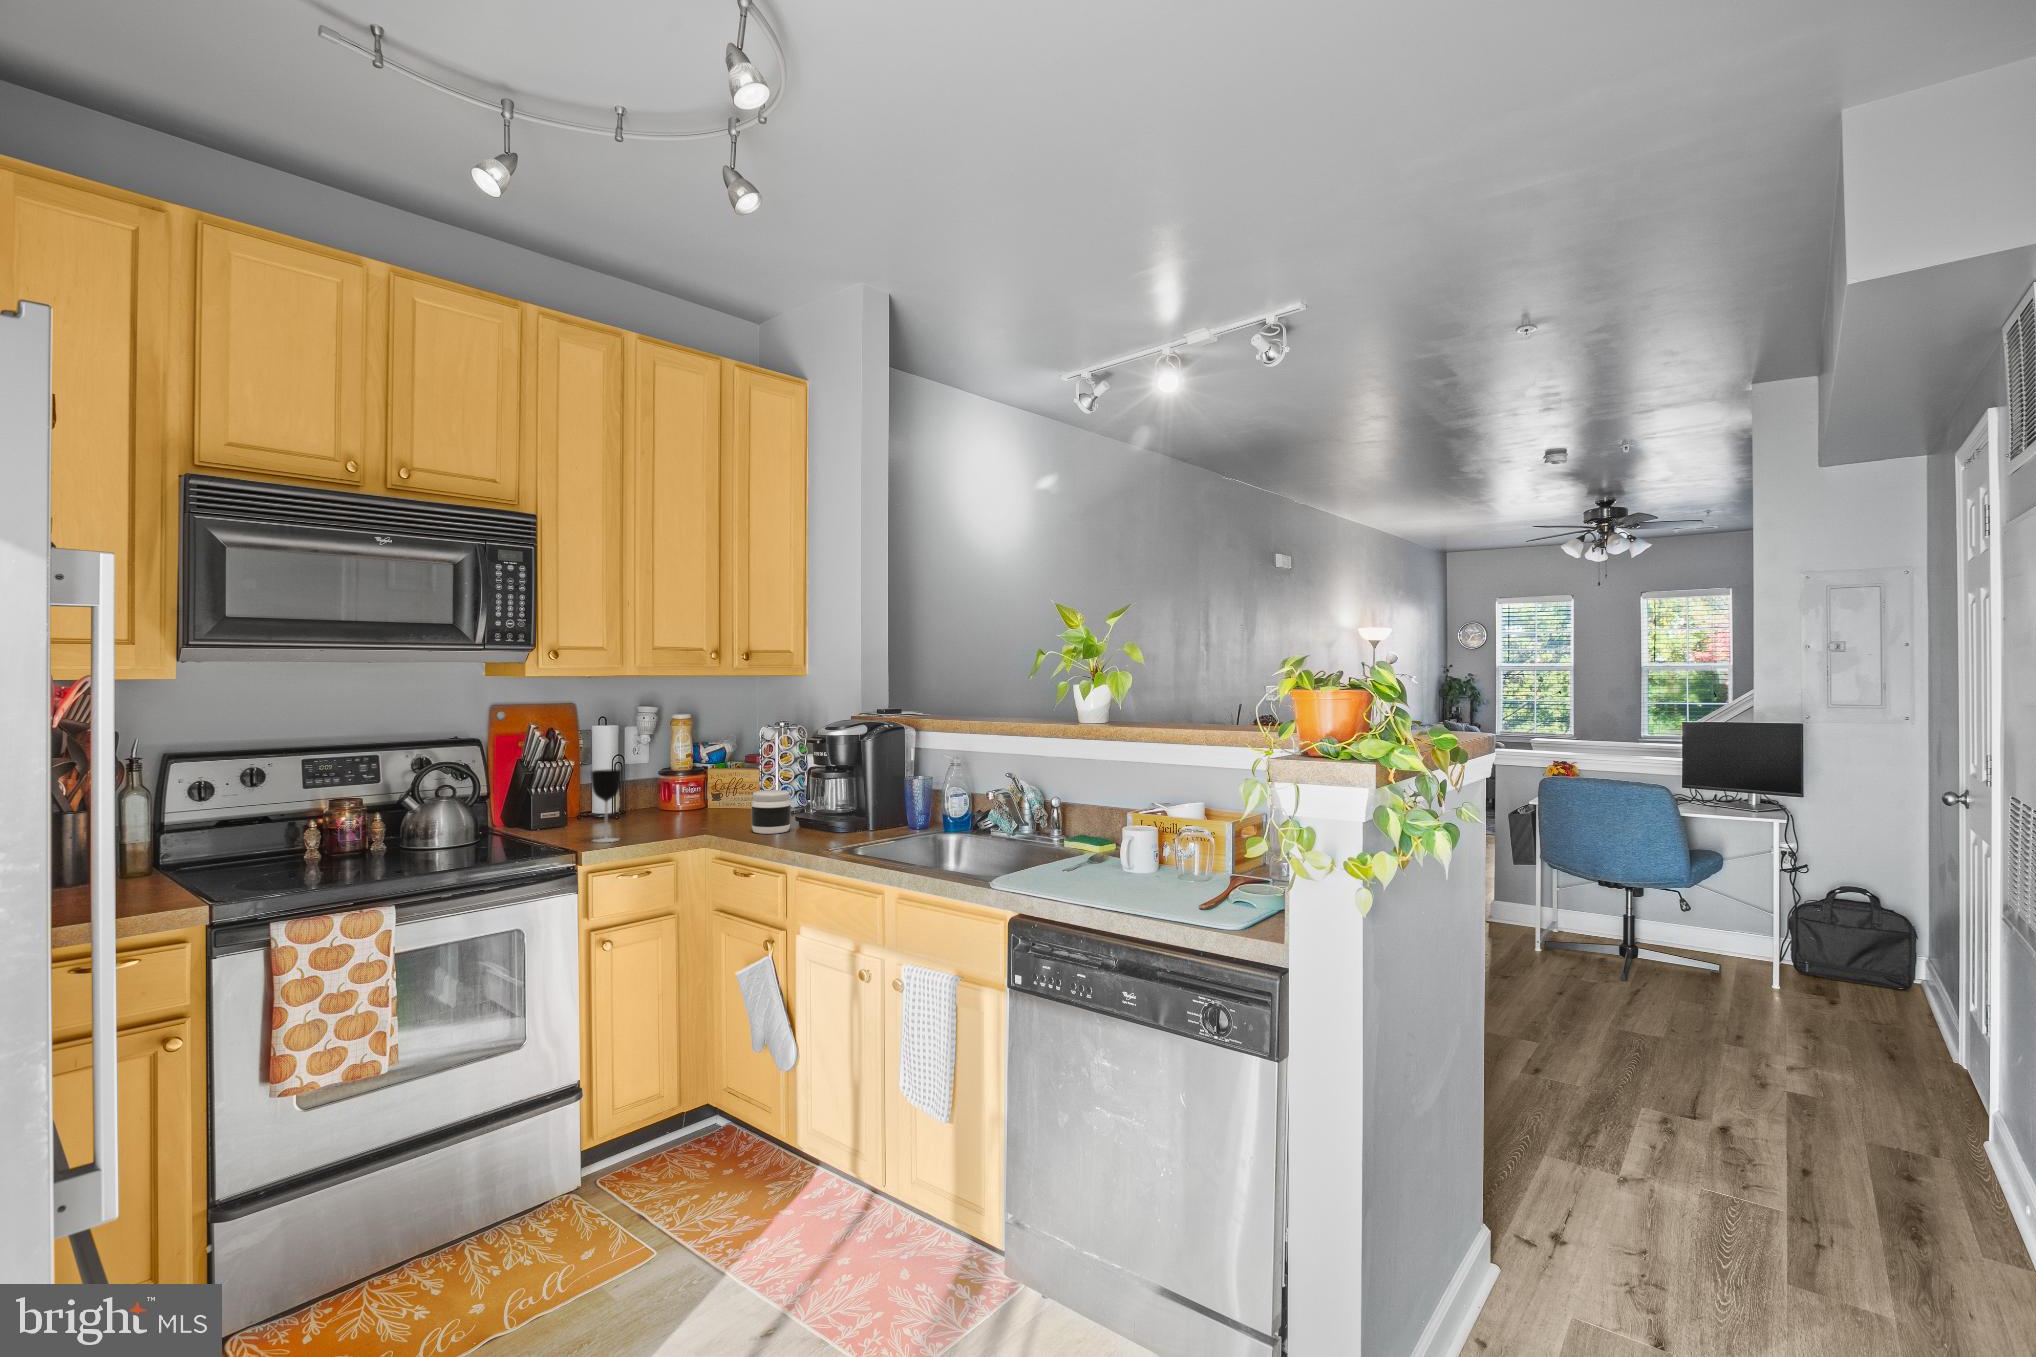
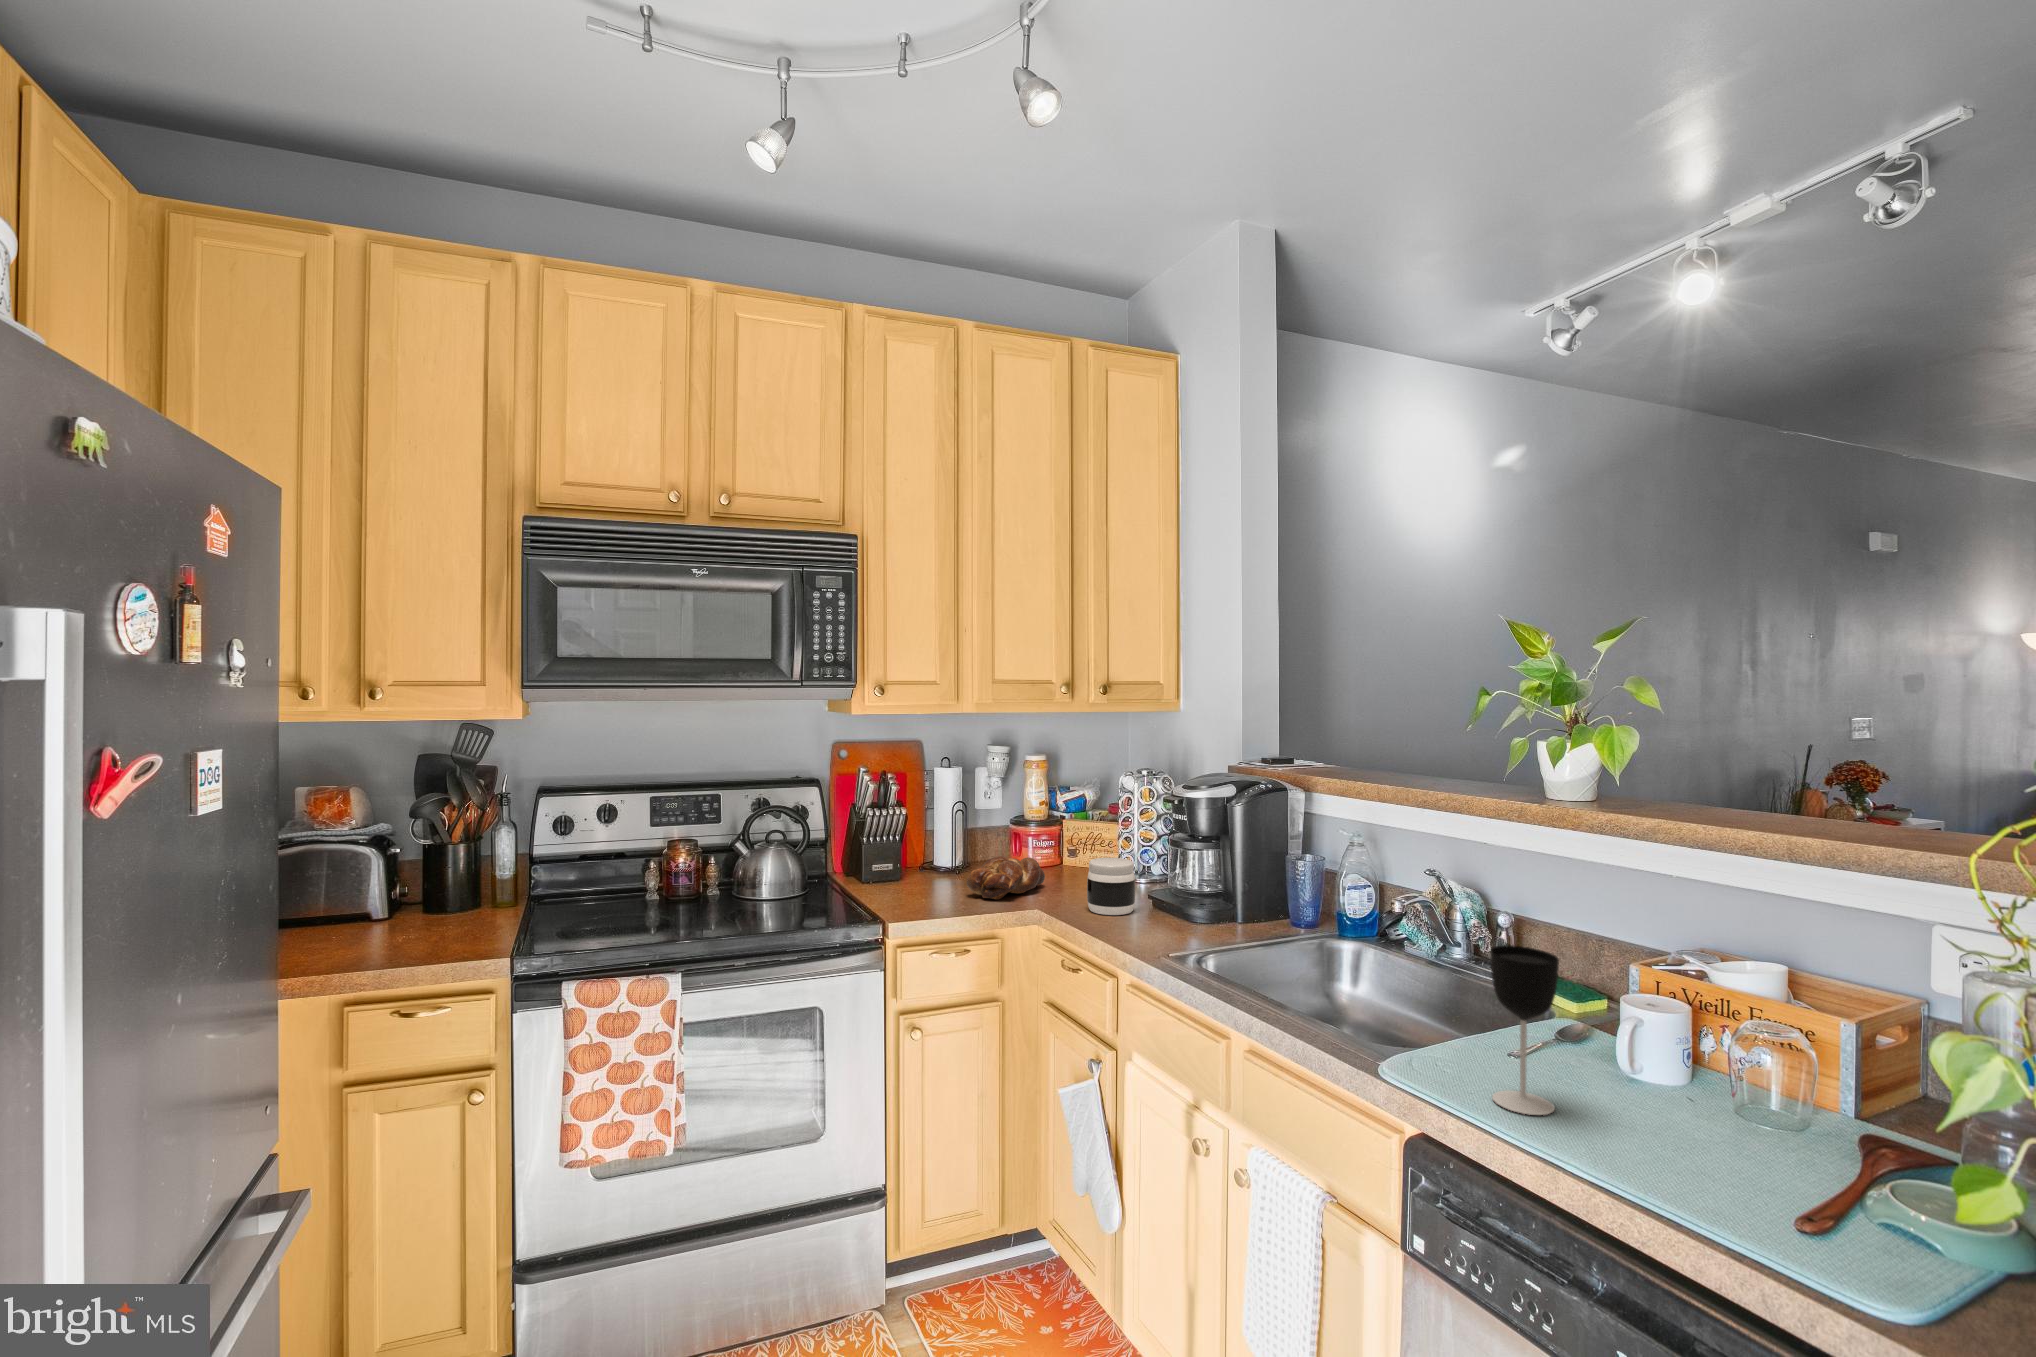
wine glass: present [591,769,621,843] -> present [1490,945,1559,1115]
bread loaf: none [640,798,705,832] -> present [967,856,1045,899]

